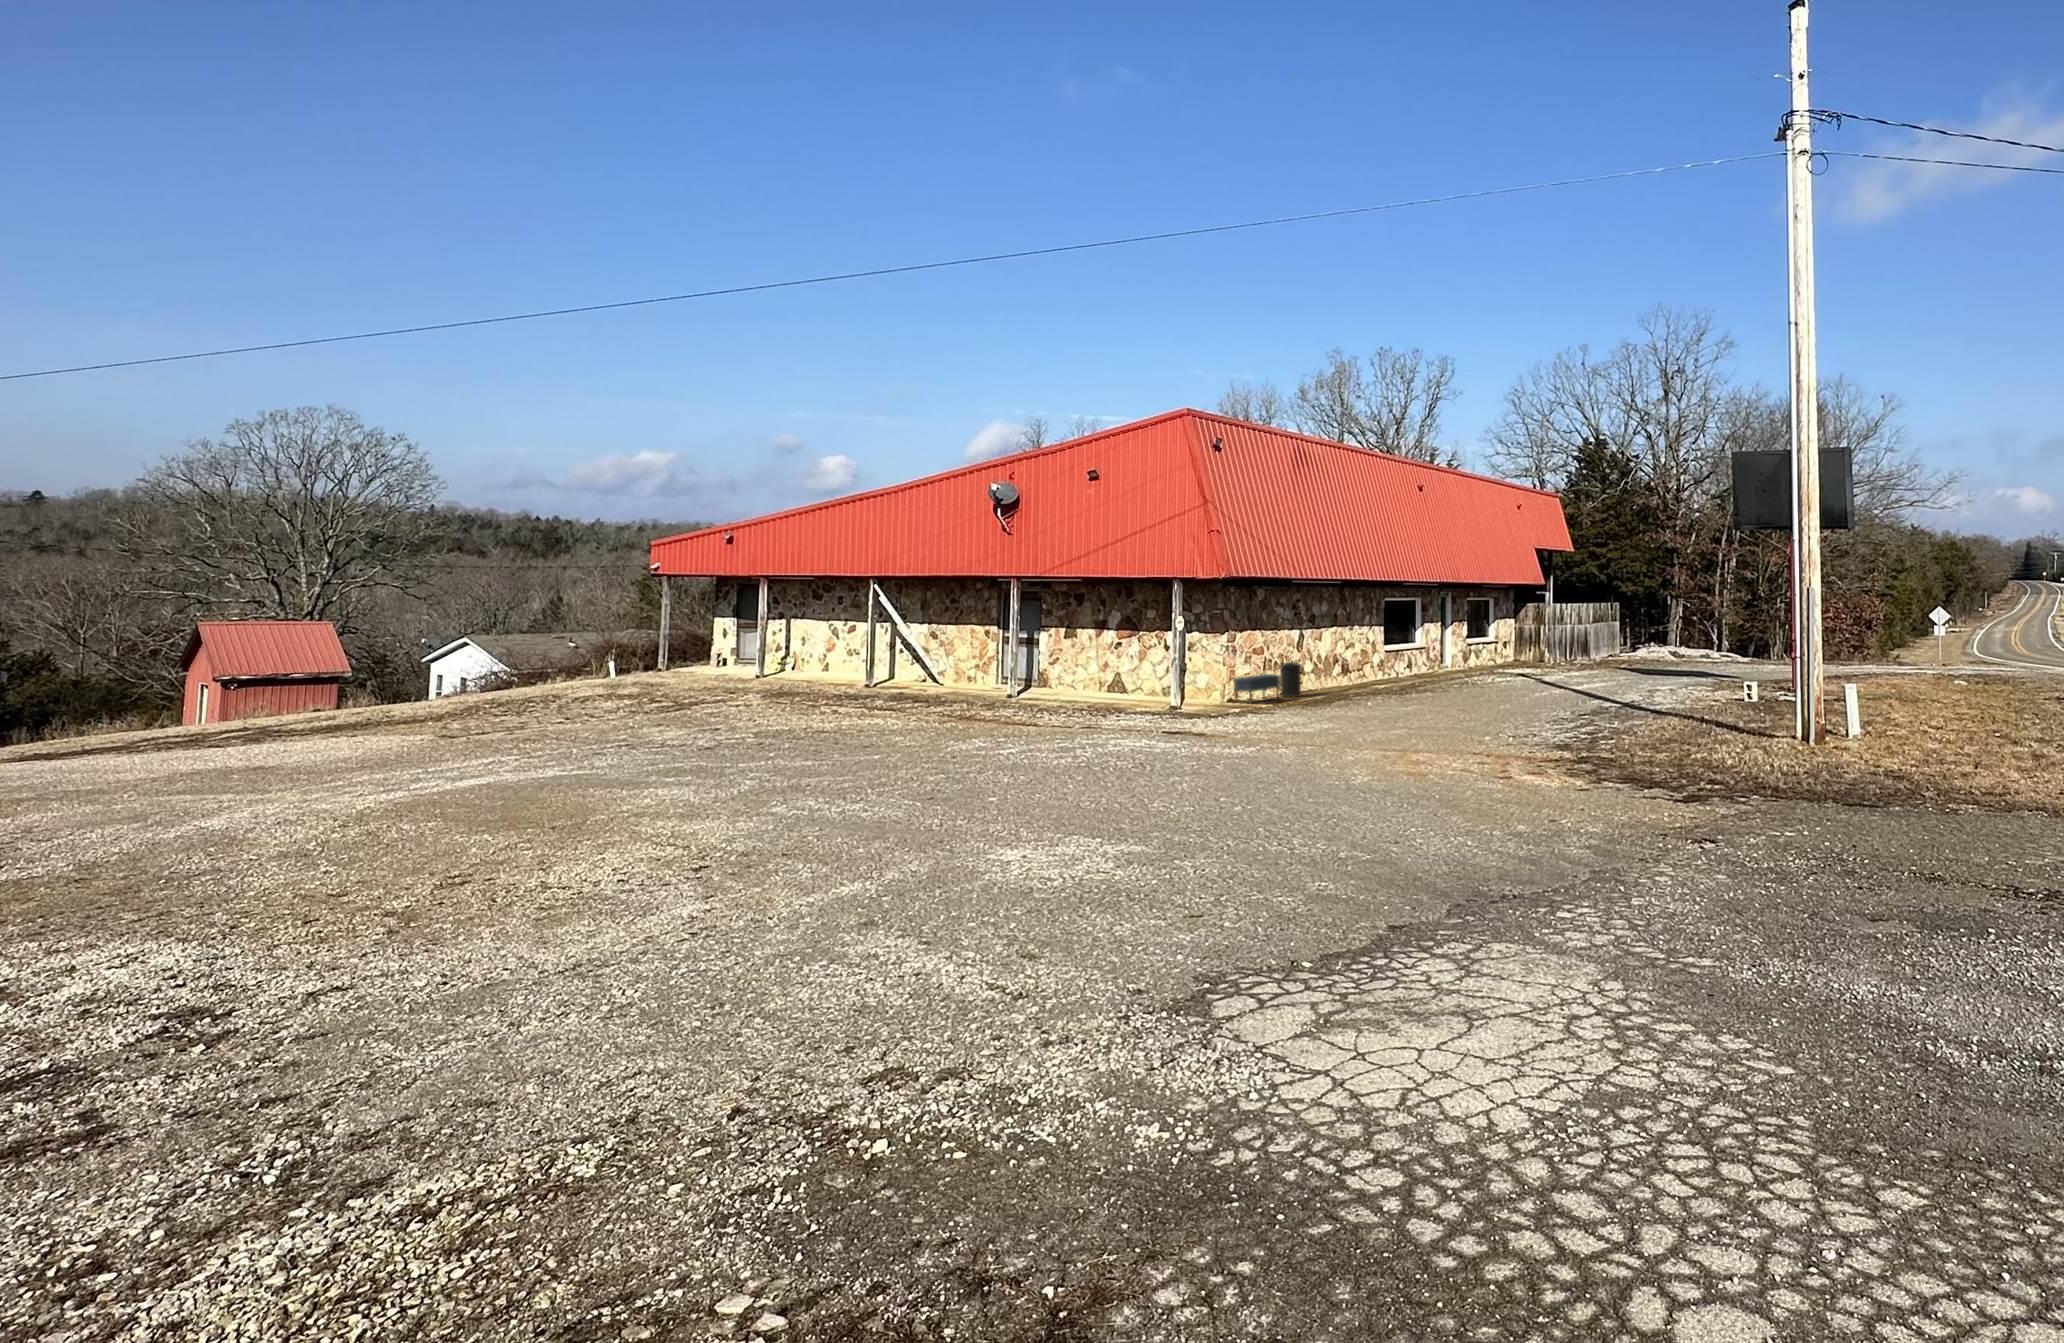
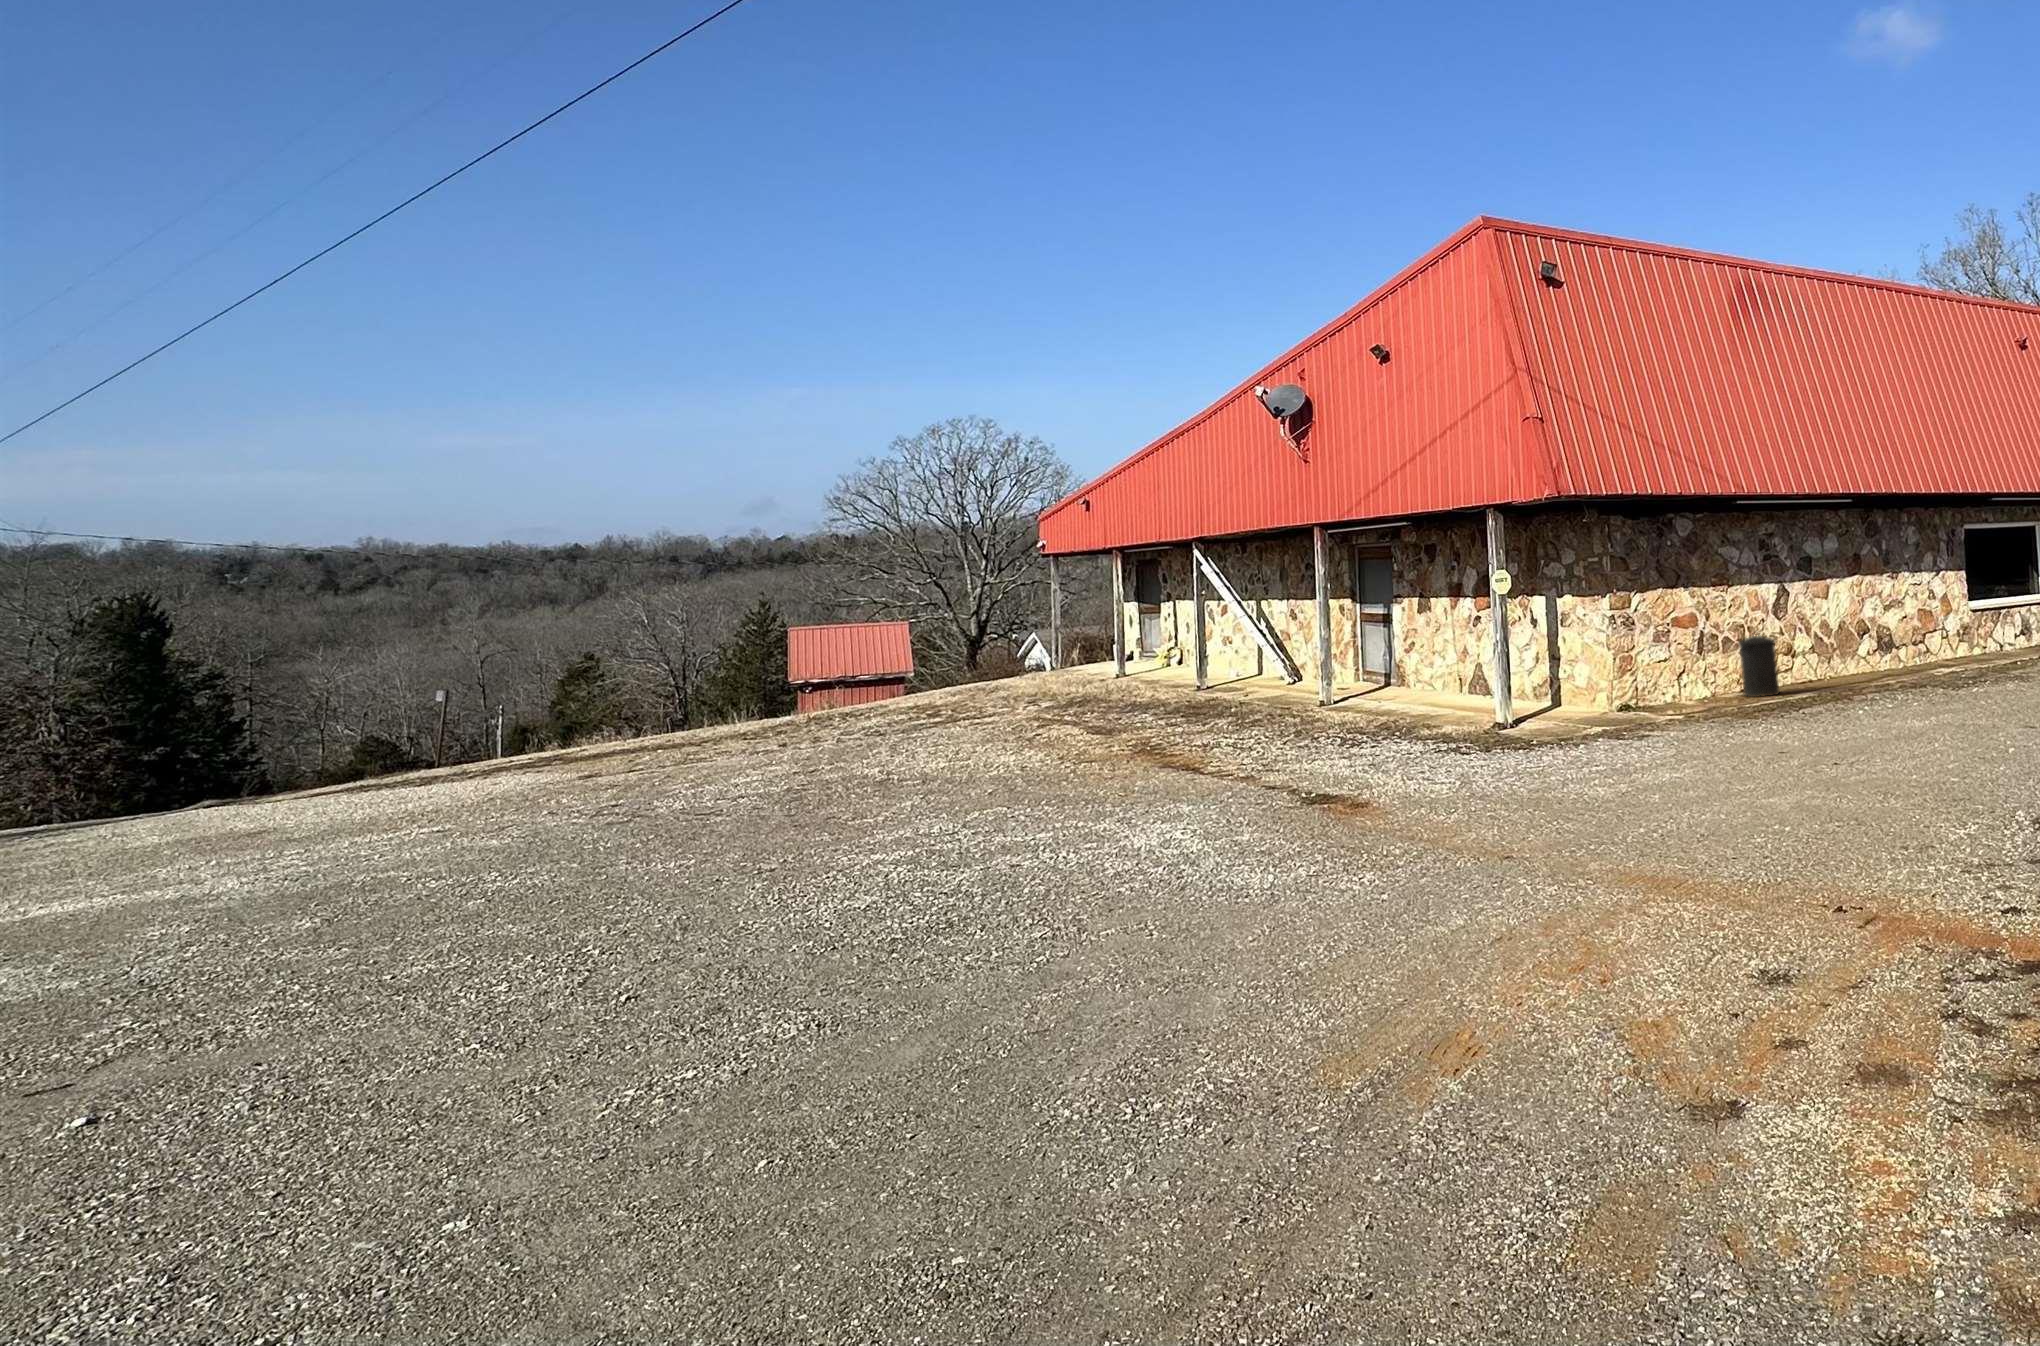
bench: present [1234,674,1280,703] -> none [1638,659,1730,713]

